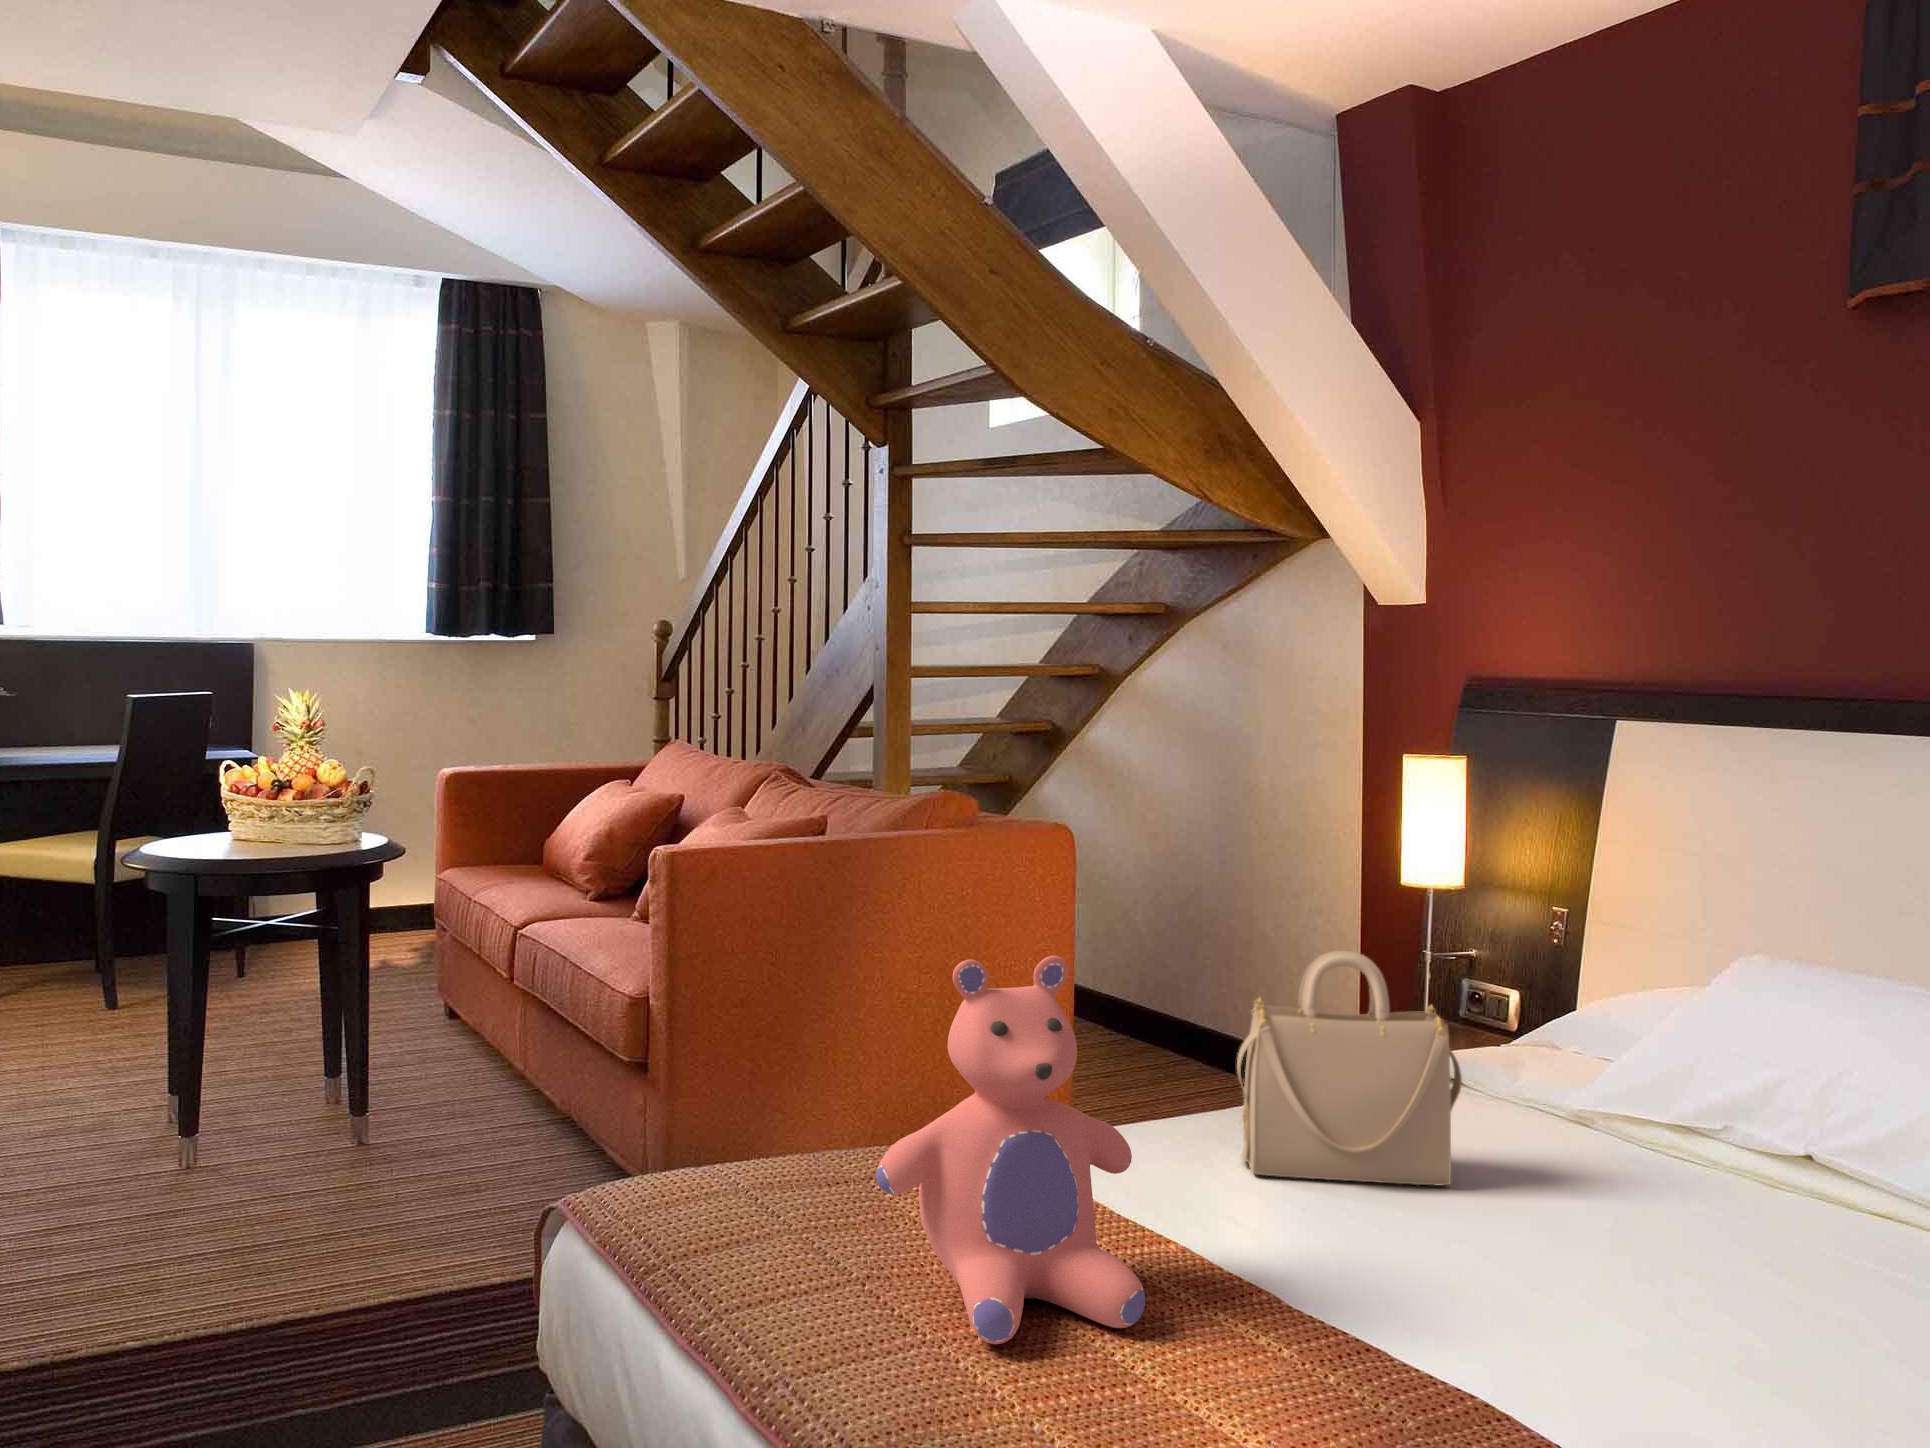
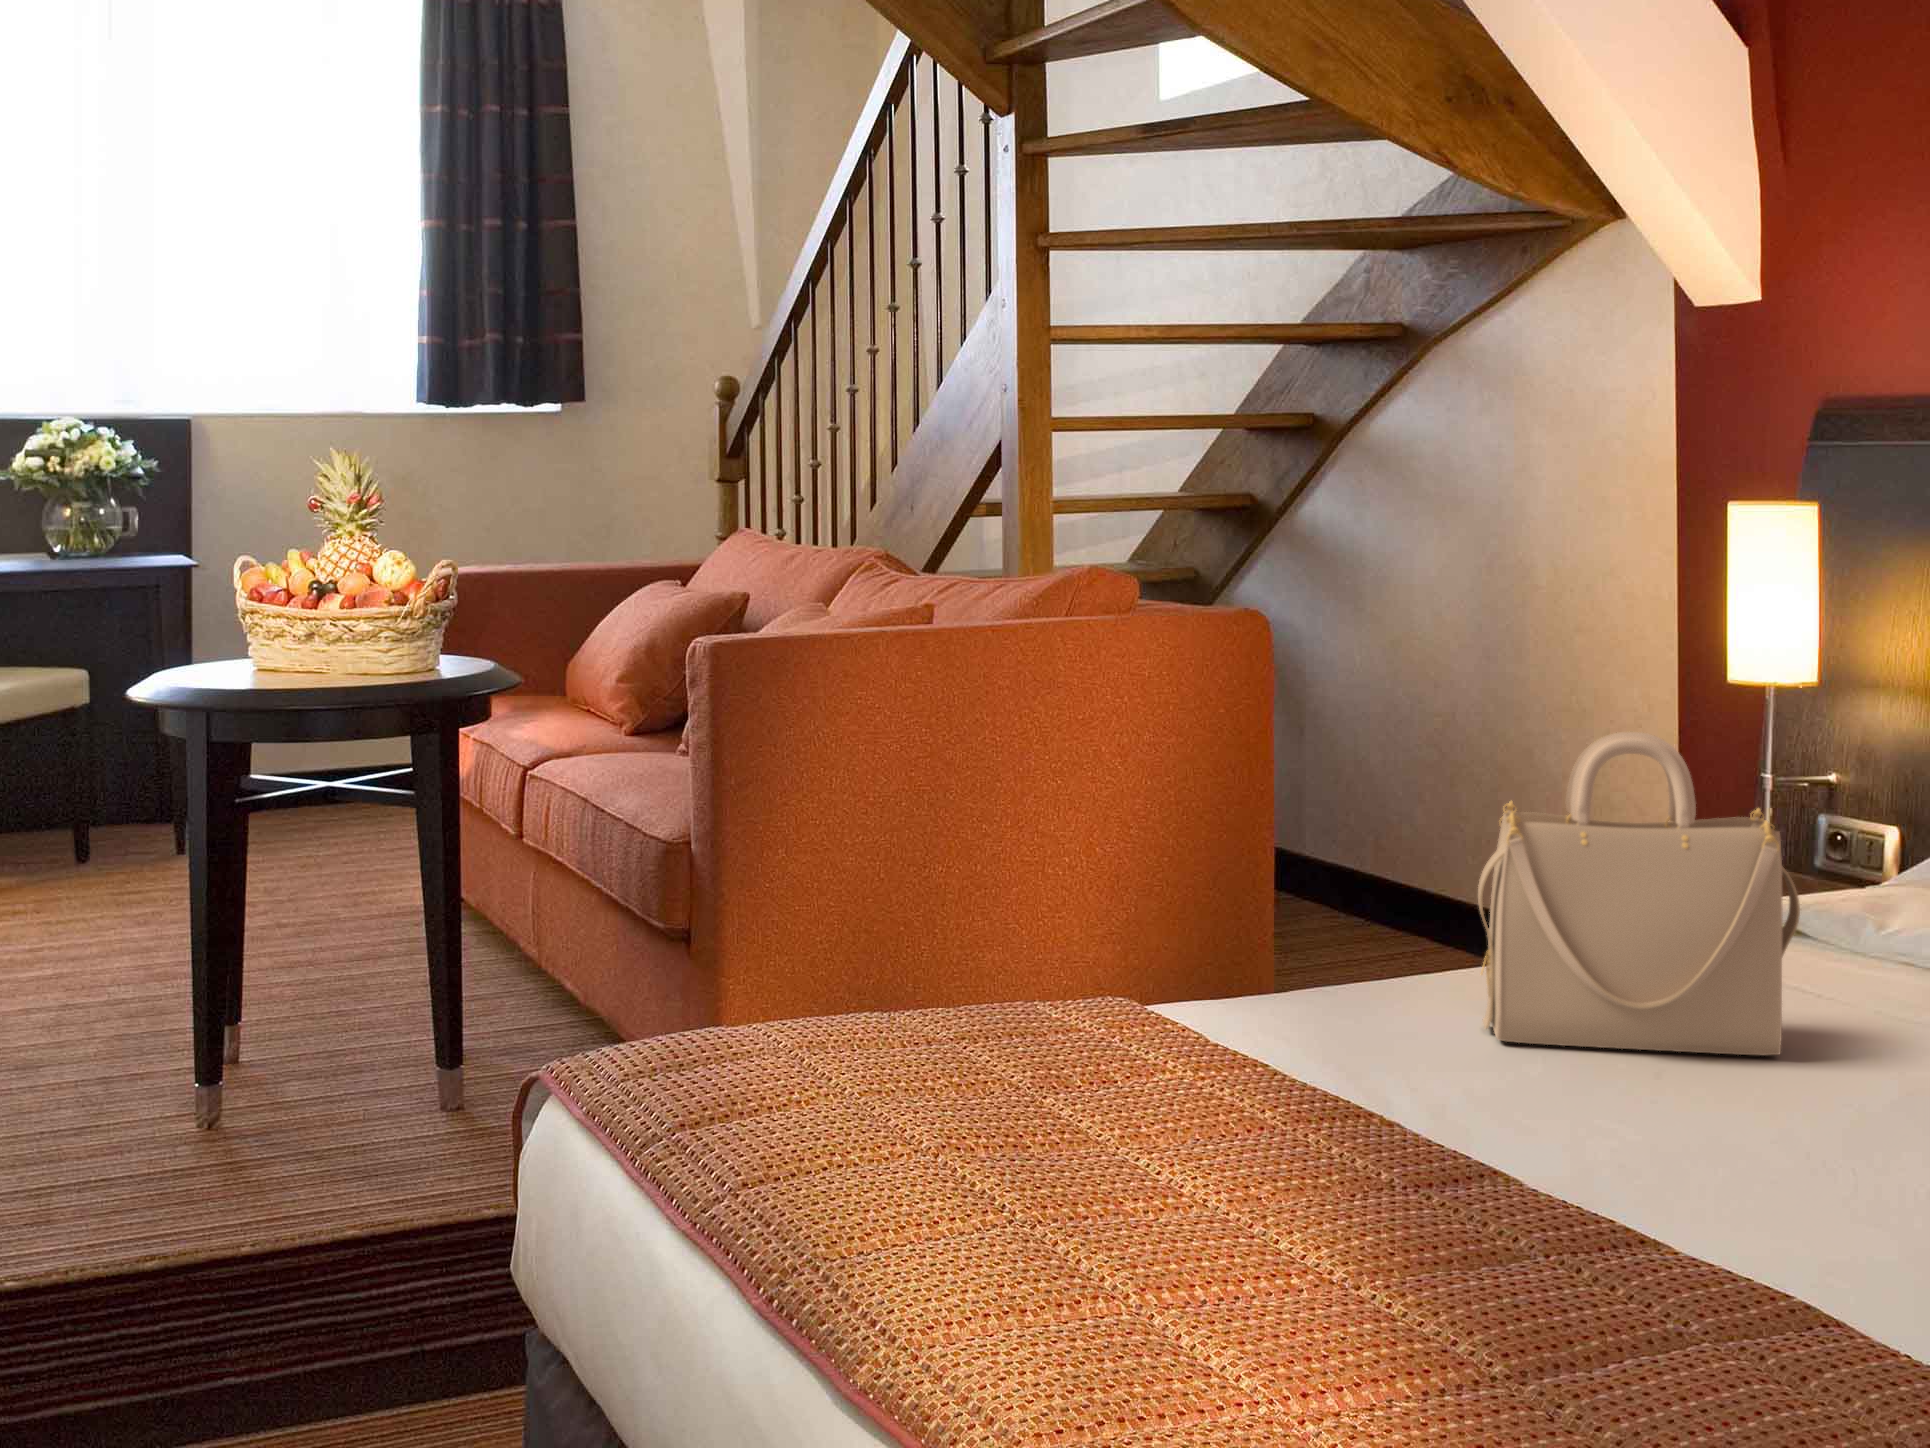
teddy bear: present [876,956,1145,1344] -> none [950,709,1321,1225]

